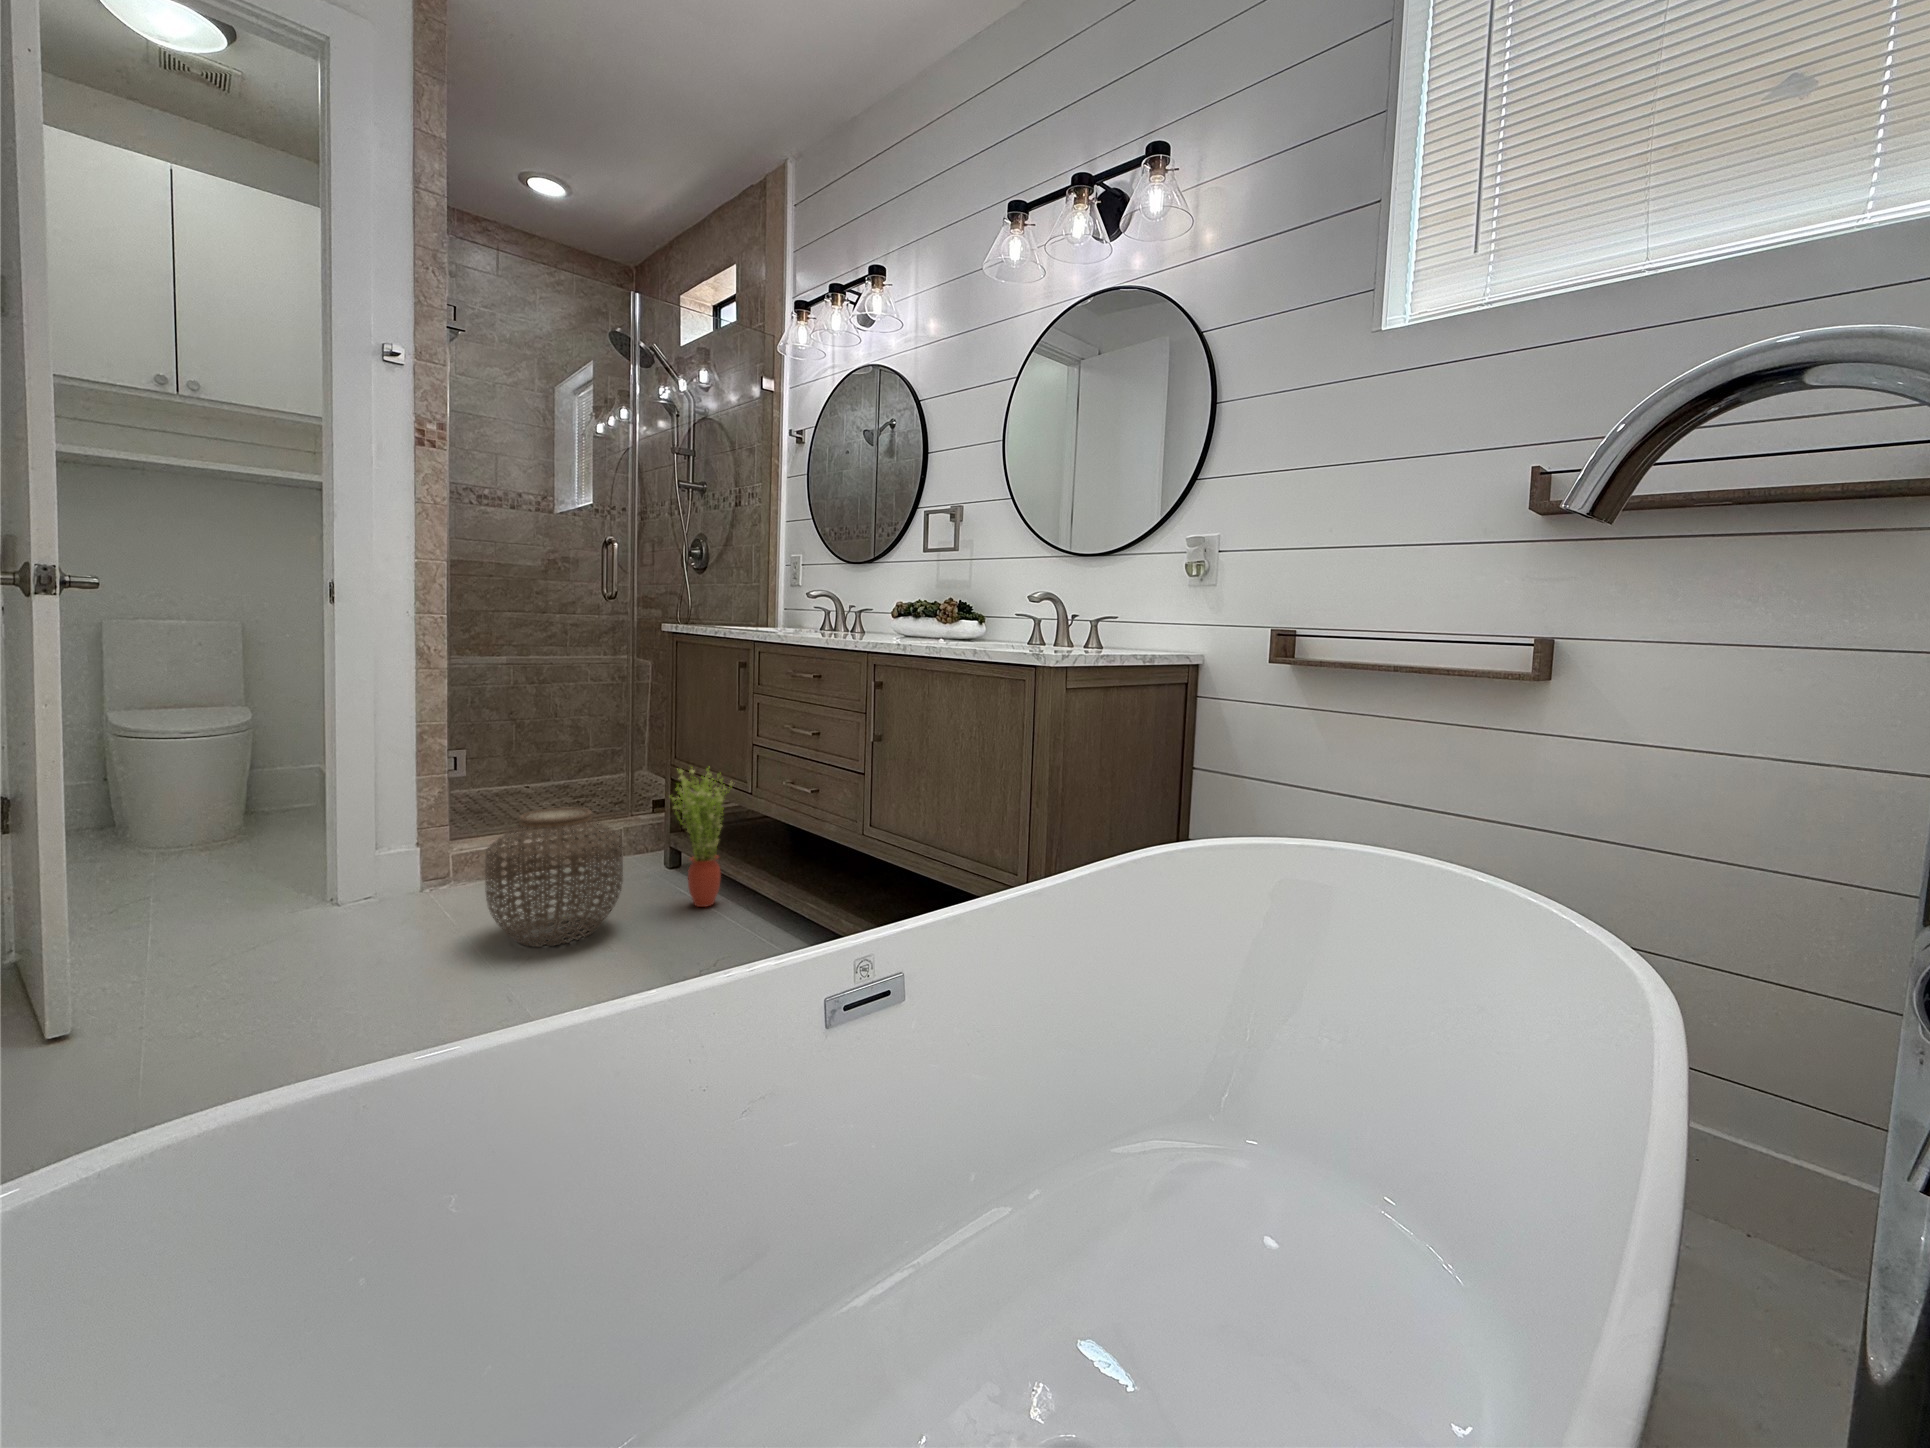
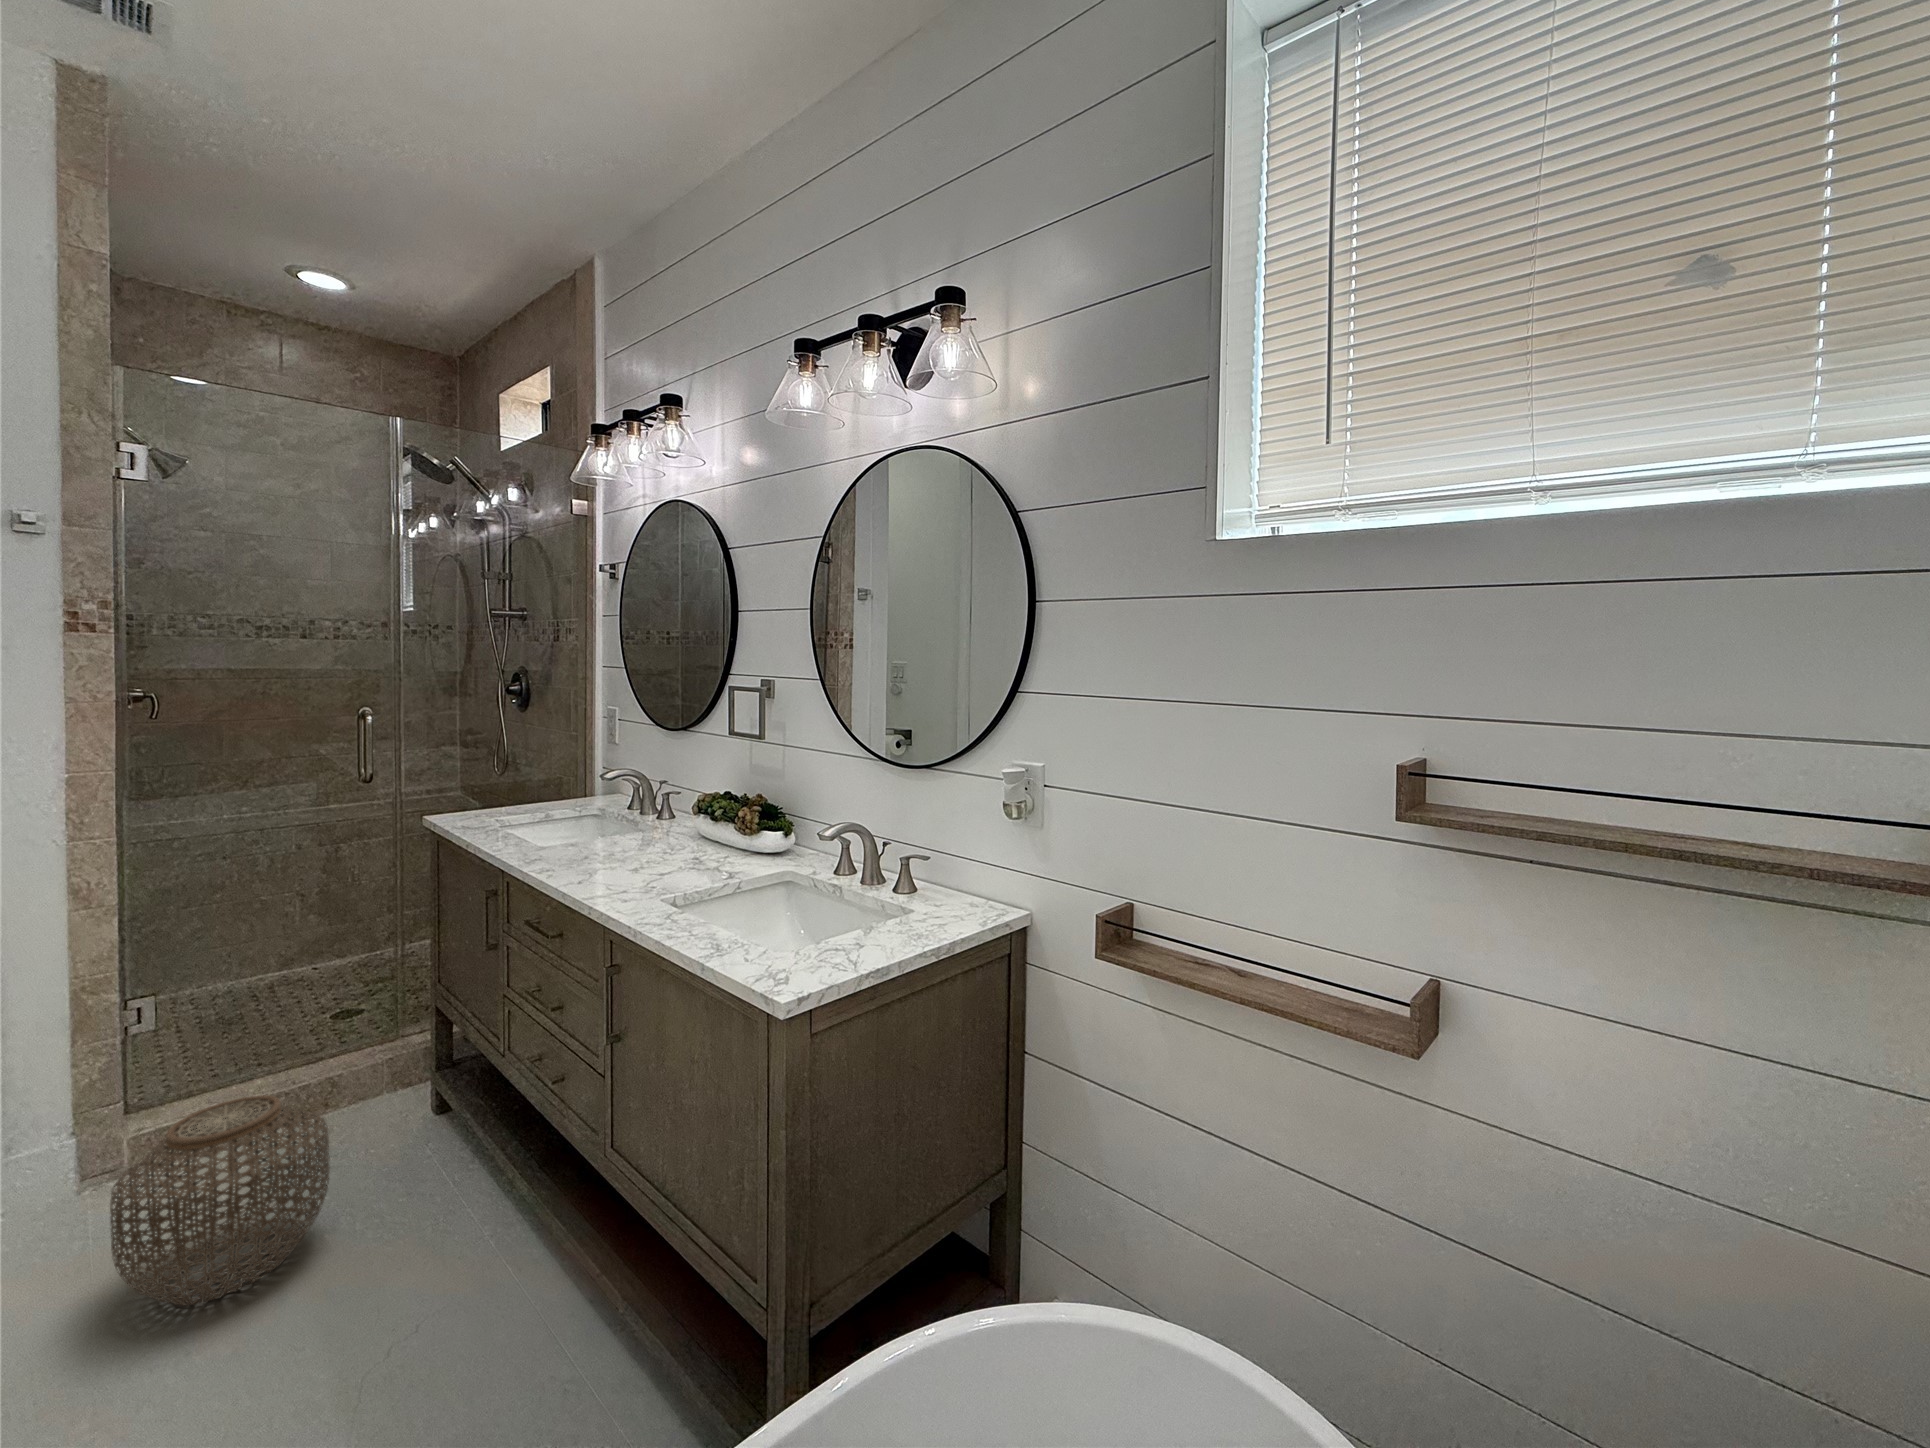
potted plant: present [672,767,732,907] -> none [403,1006,497,1185]

